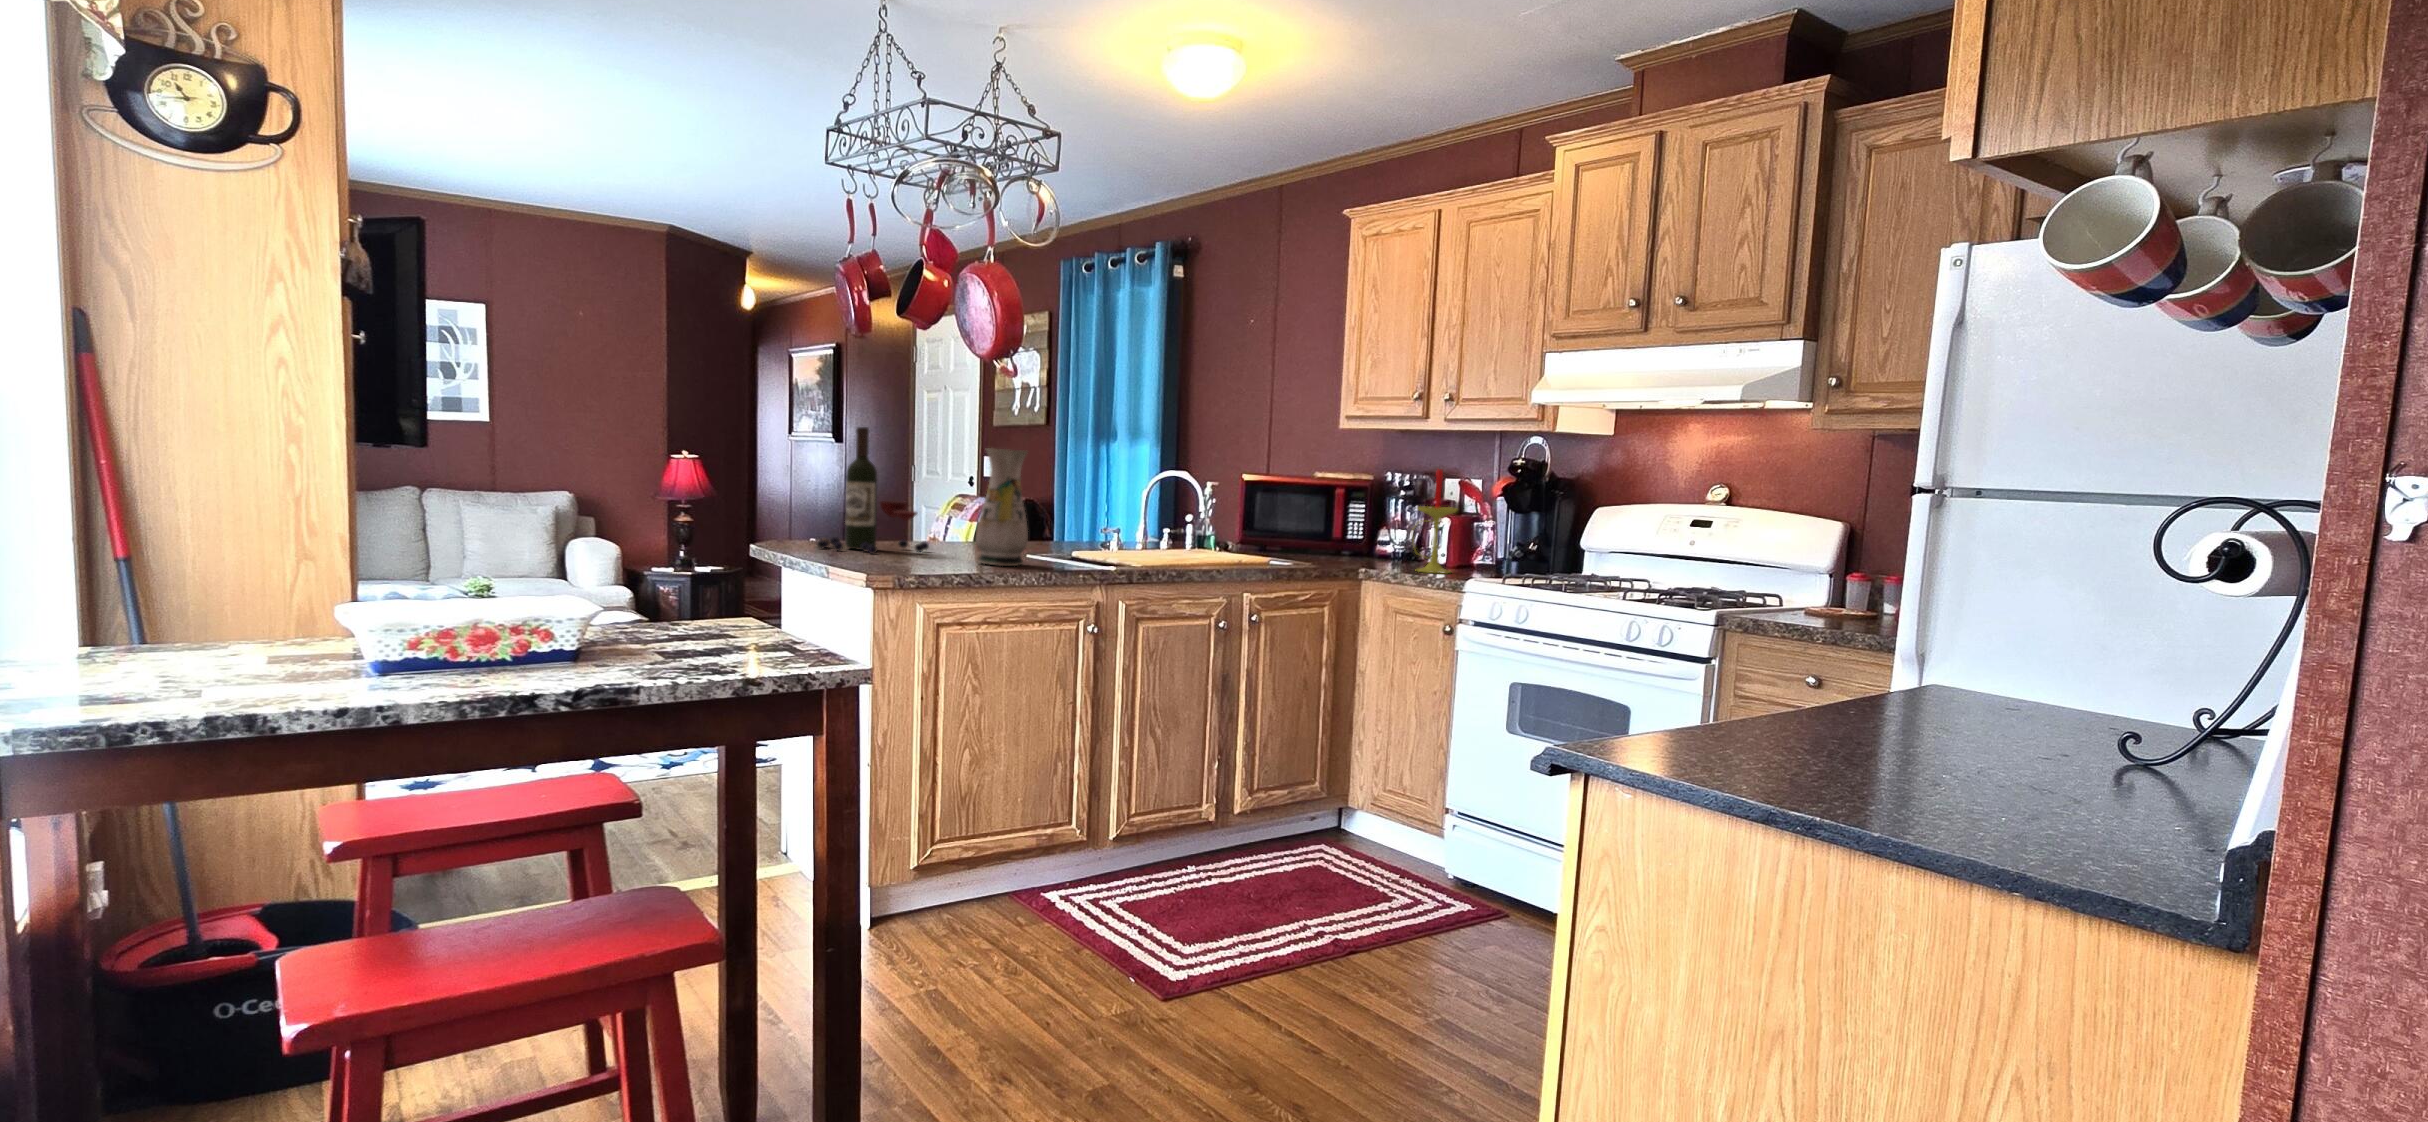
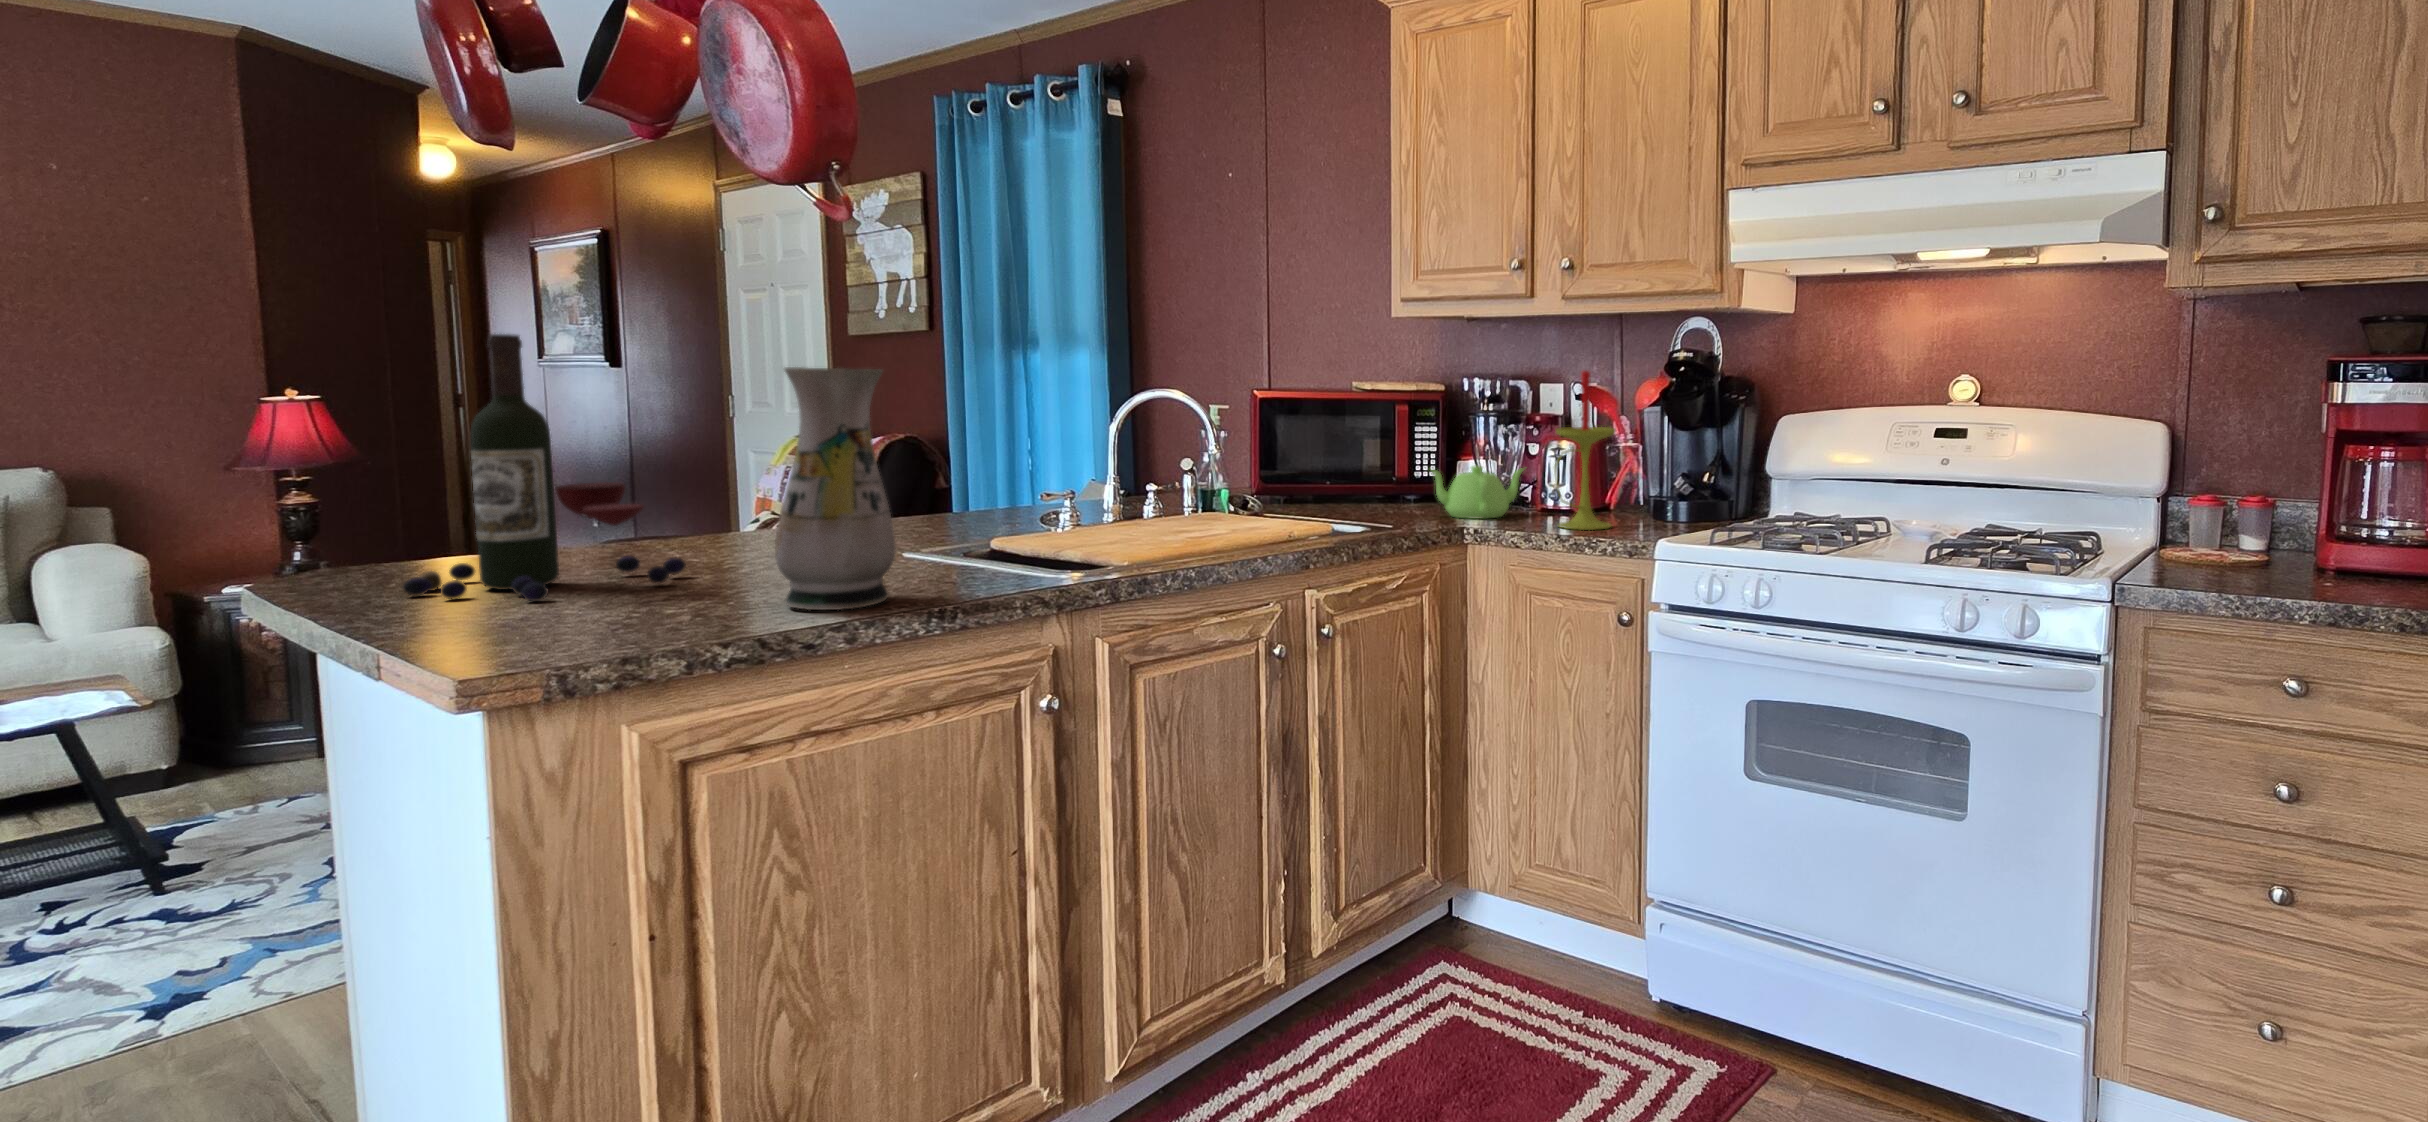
teapot: none [1341,529,1409,565] -> present [1431,466,1524,519]

